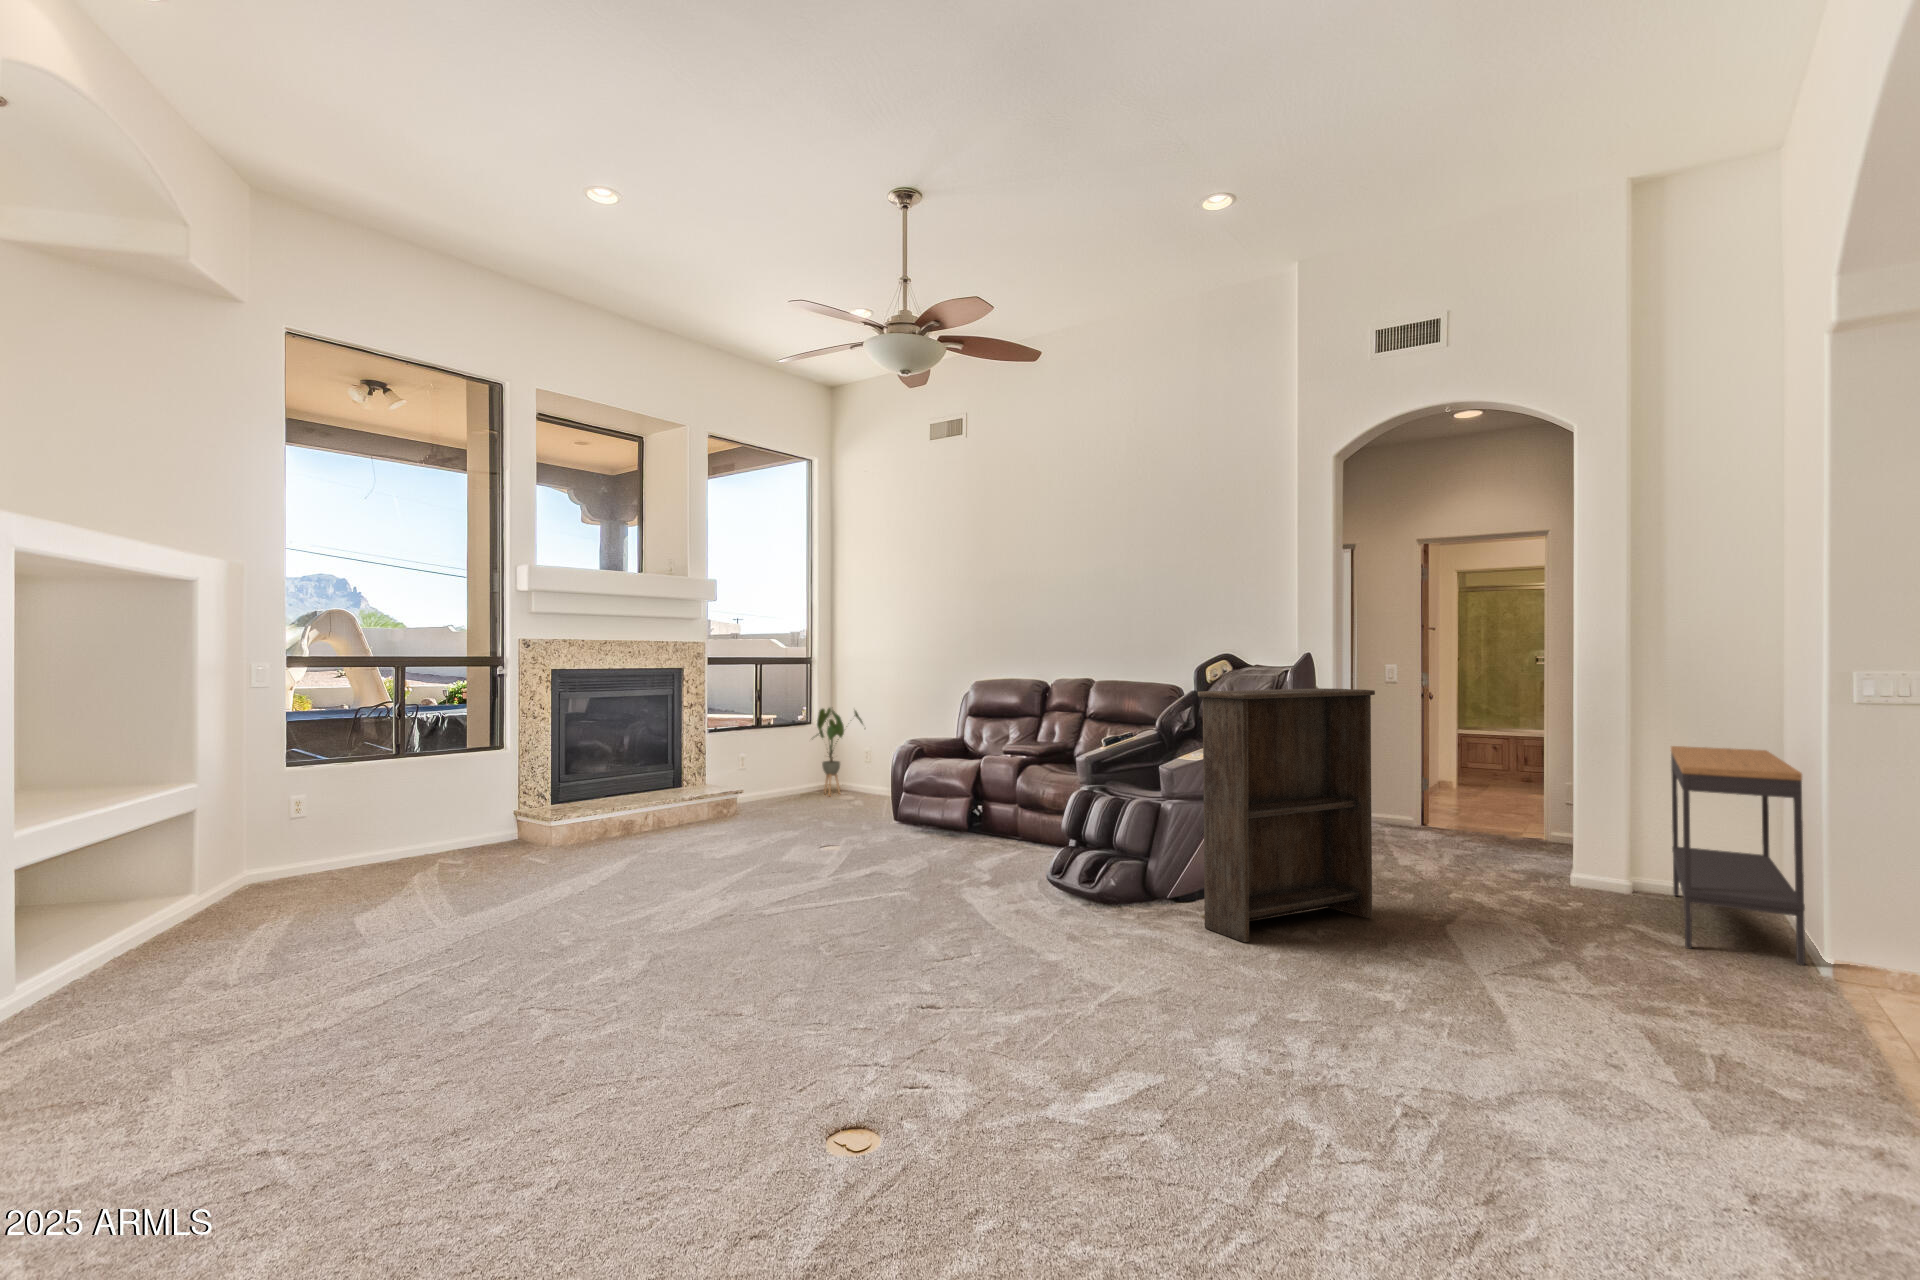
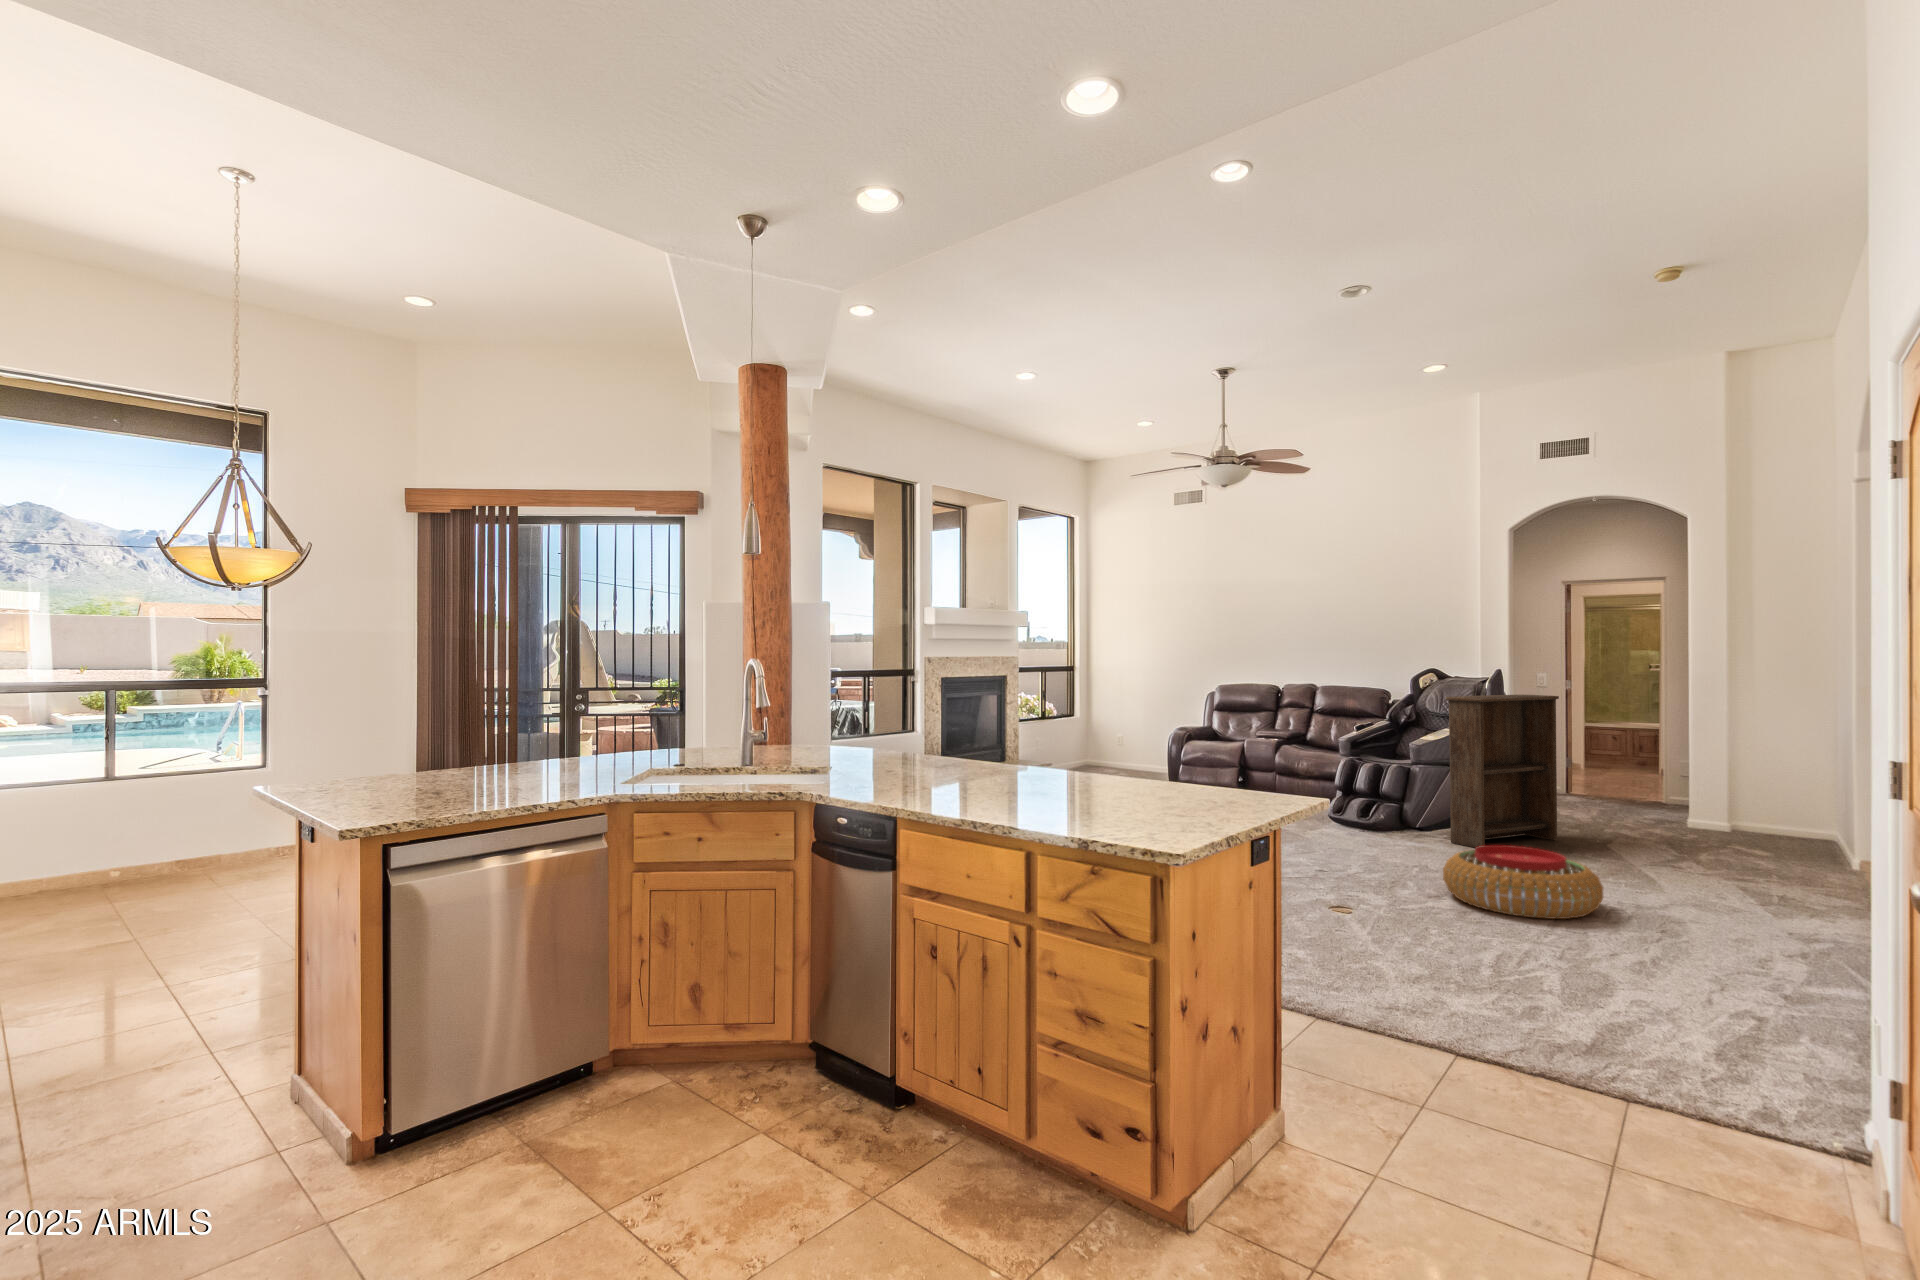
house plant: present [816,708,863,795] -> none [1082,704,1122,769]
console table: present [1671,746,1805,965] -> none [1760,733,1846,865]
pouf: none [1094,972,1380,1159] -> present [1443,845,1603,919]

